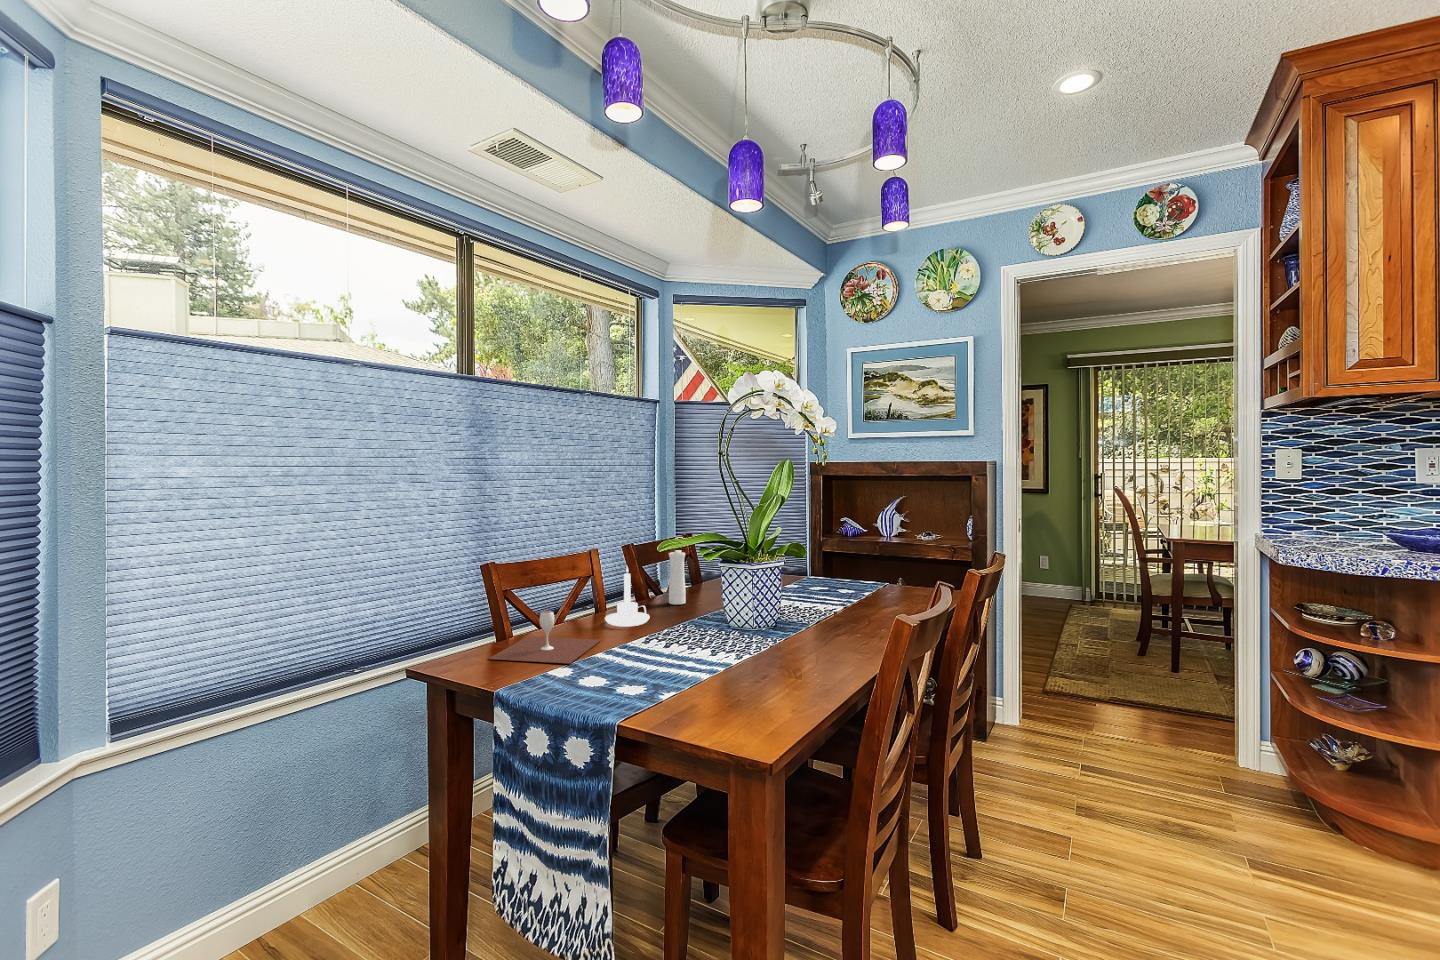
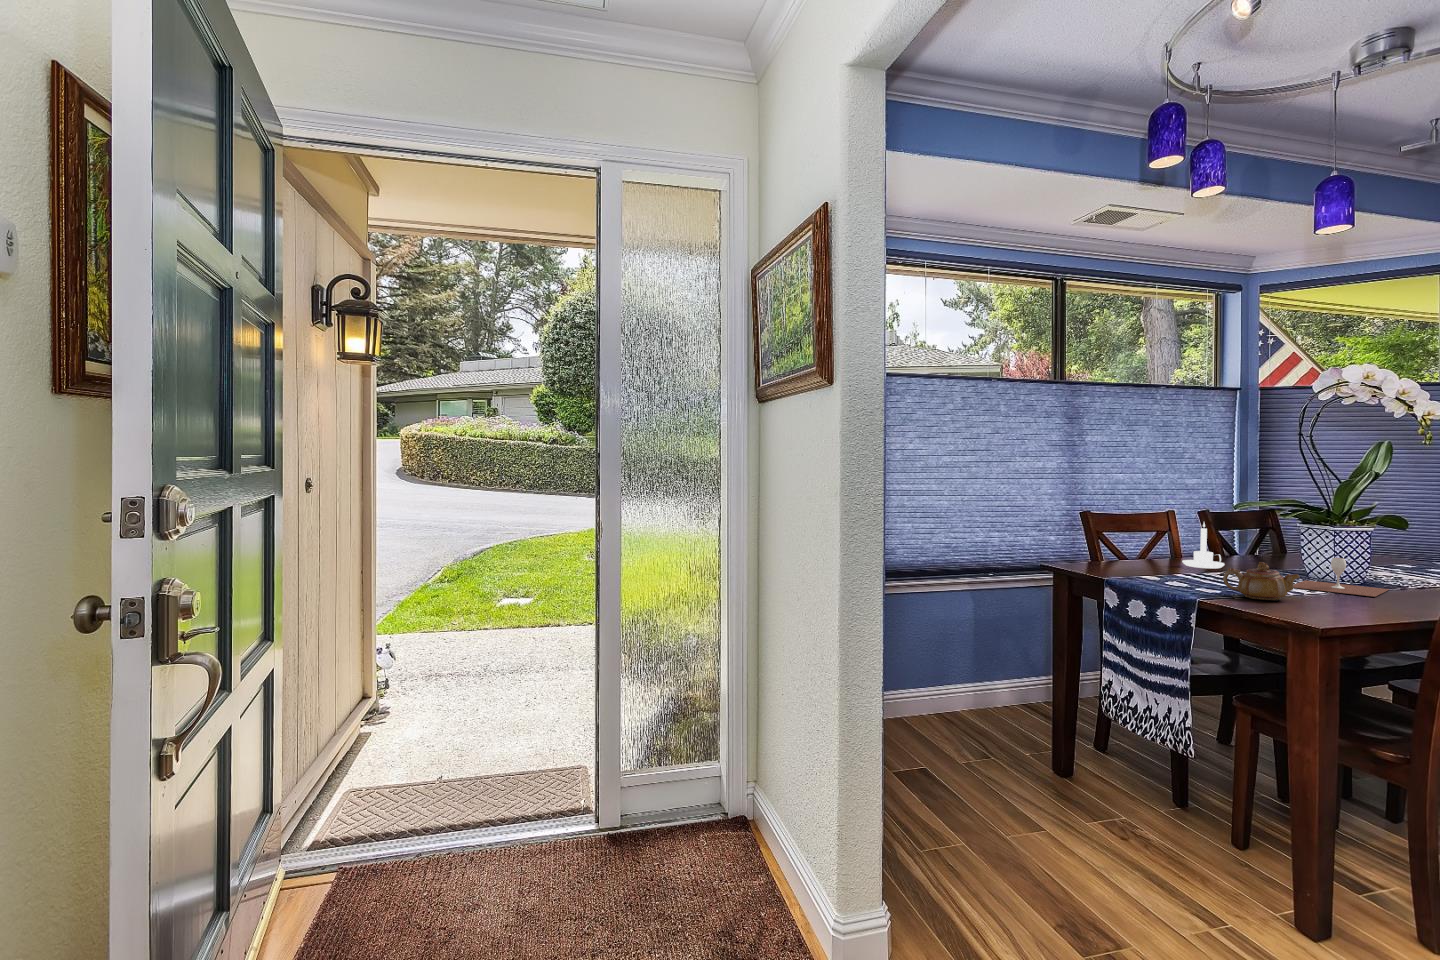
pepper mill: present [669,537,686,605] -> none [1245,508,1266,564]
wine glass: present [489,611,601,664] -> present [1294,558,1389,597]
teapot: none [649,646,737,703] -> present [1223,562,1300,601]

